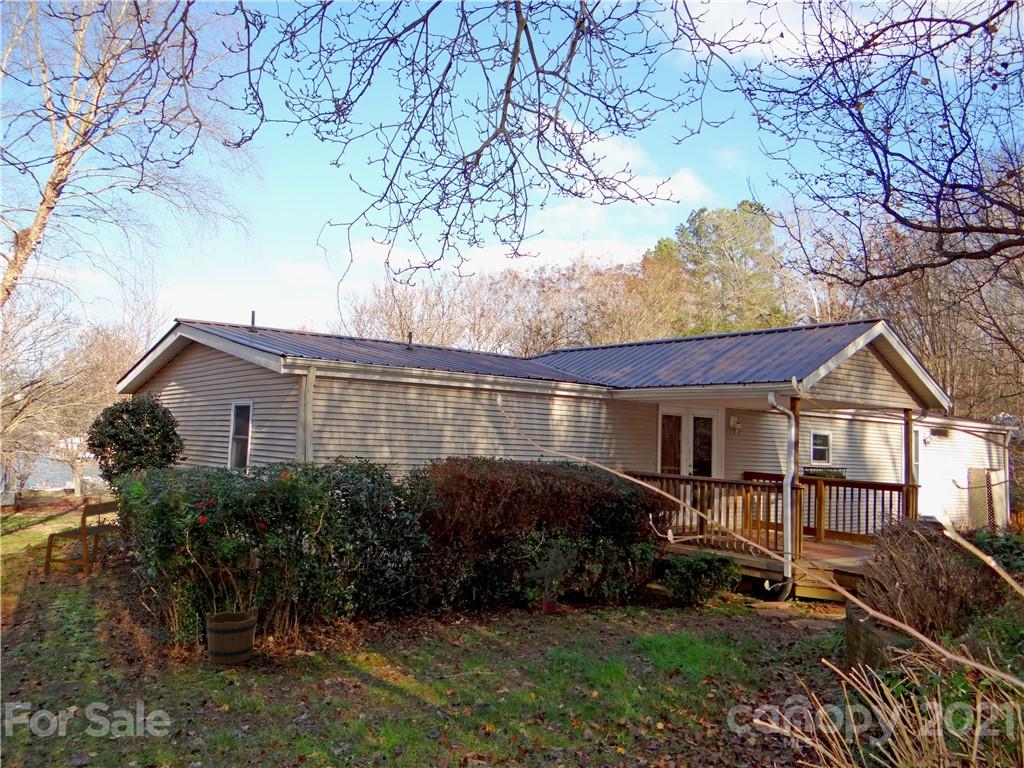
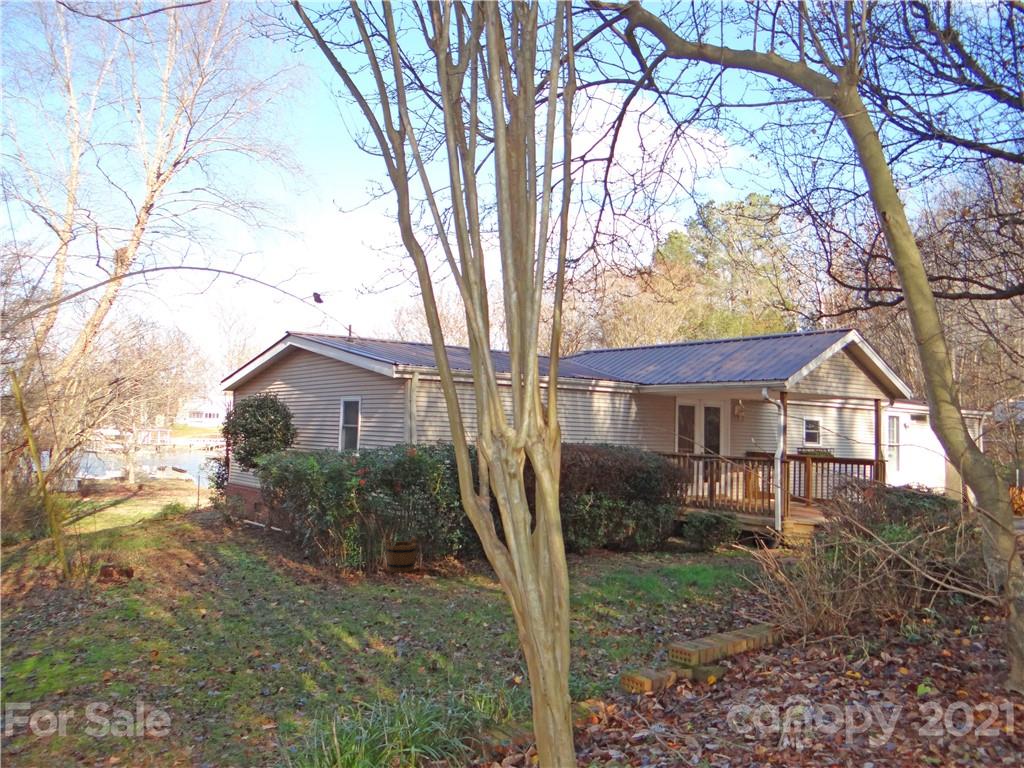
bench: present [44,501,121,575] -> none [215,474,269,530]
potted tree: present [524,540,577,614] -> none [583,498,621,551]

